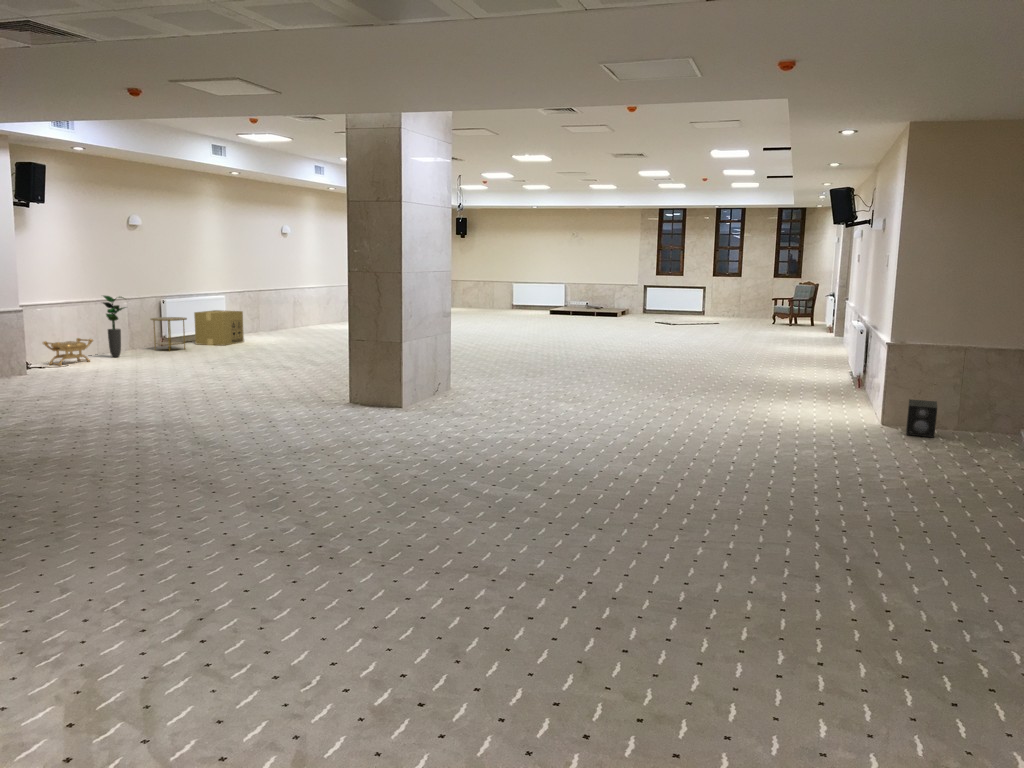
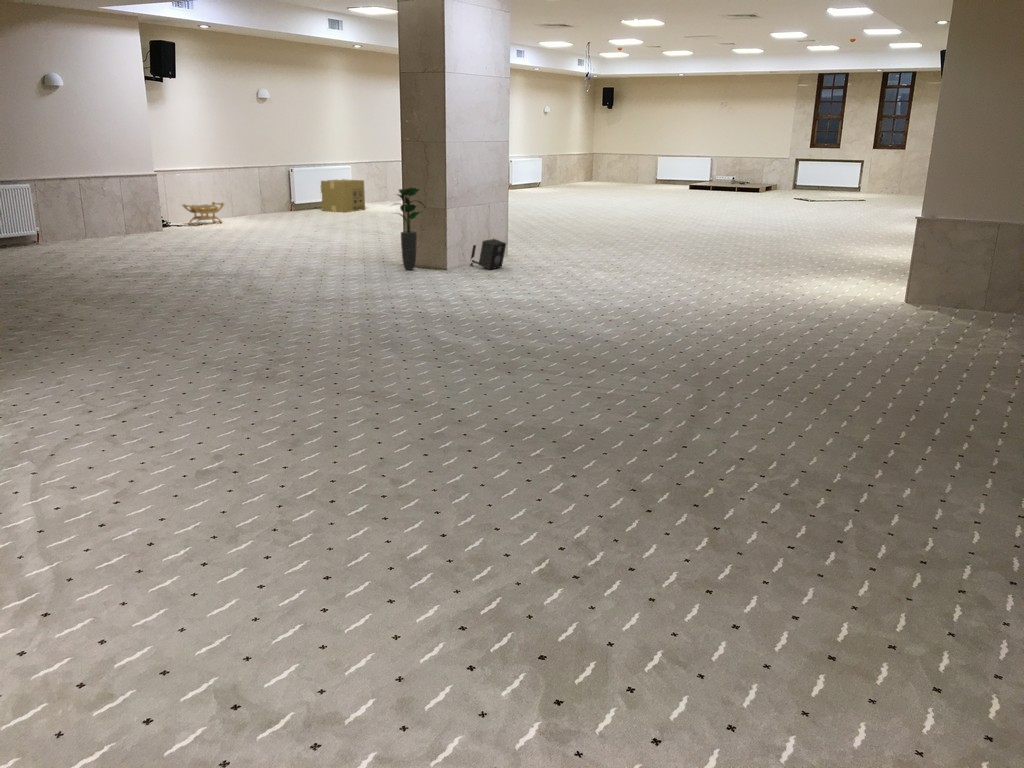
potted plant: present [103,296,125,357] -> present [398,187,425,270]
side table: present [151,317,187,351] -> none [279,185,310,216]
speaker: present [906,399,937,437] -> present [470,239,506,269]

